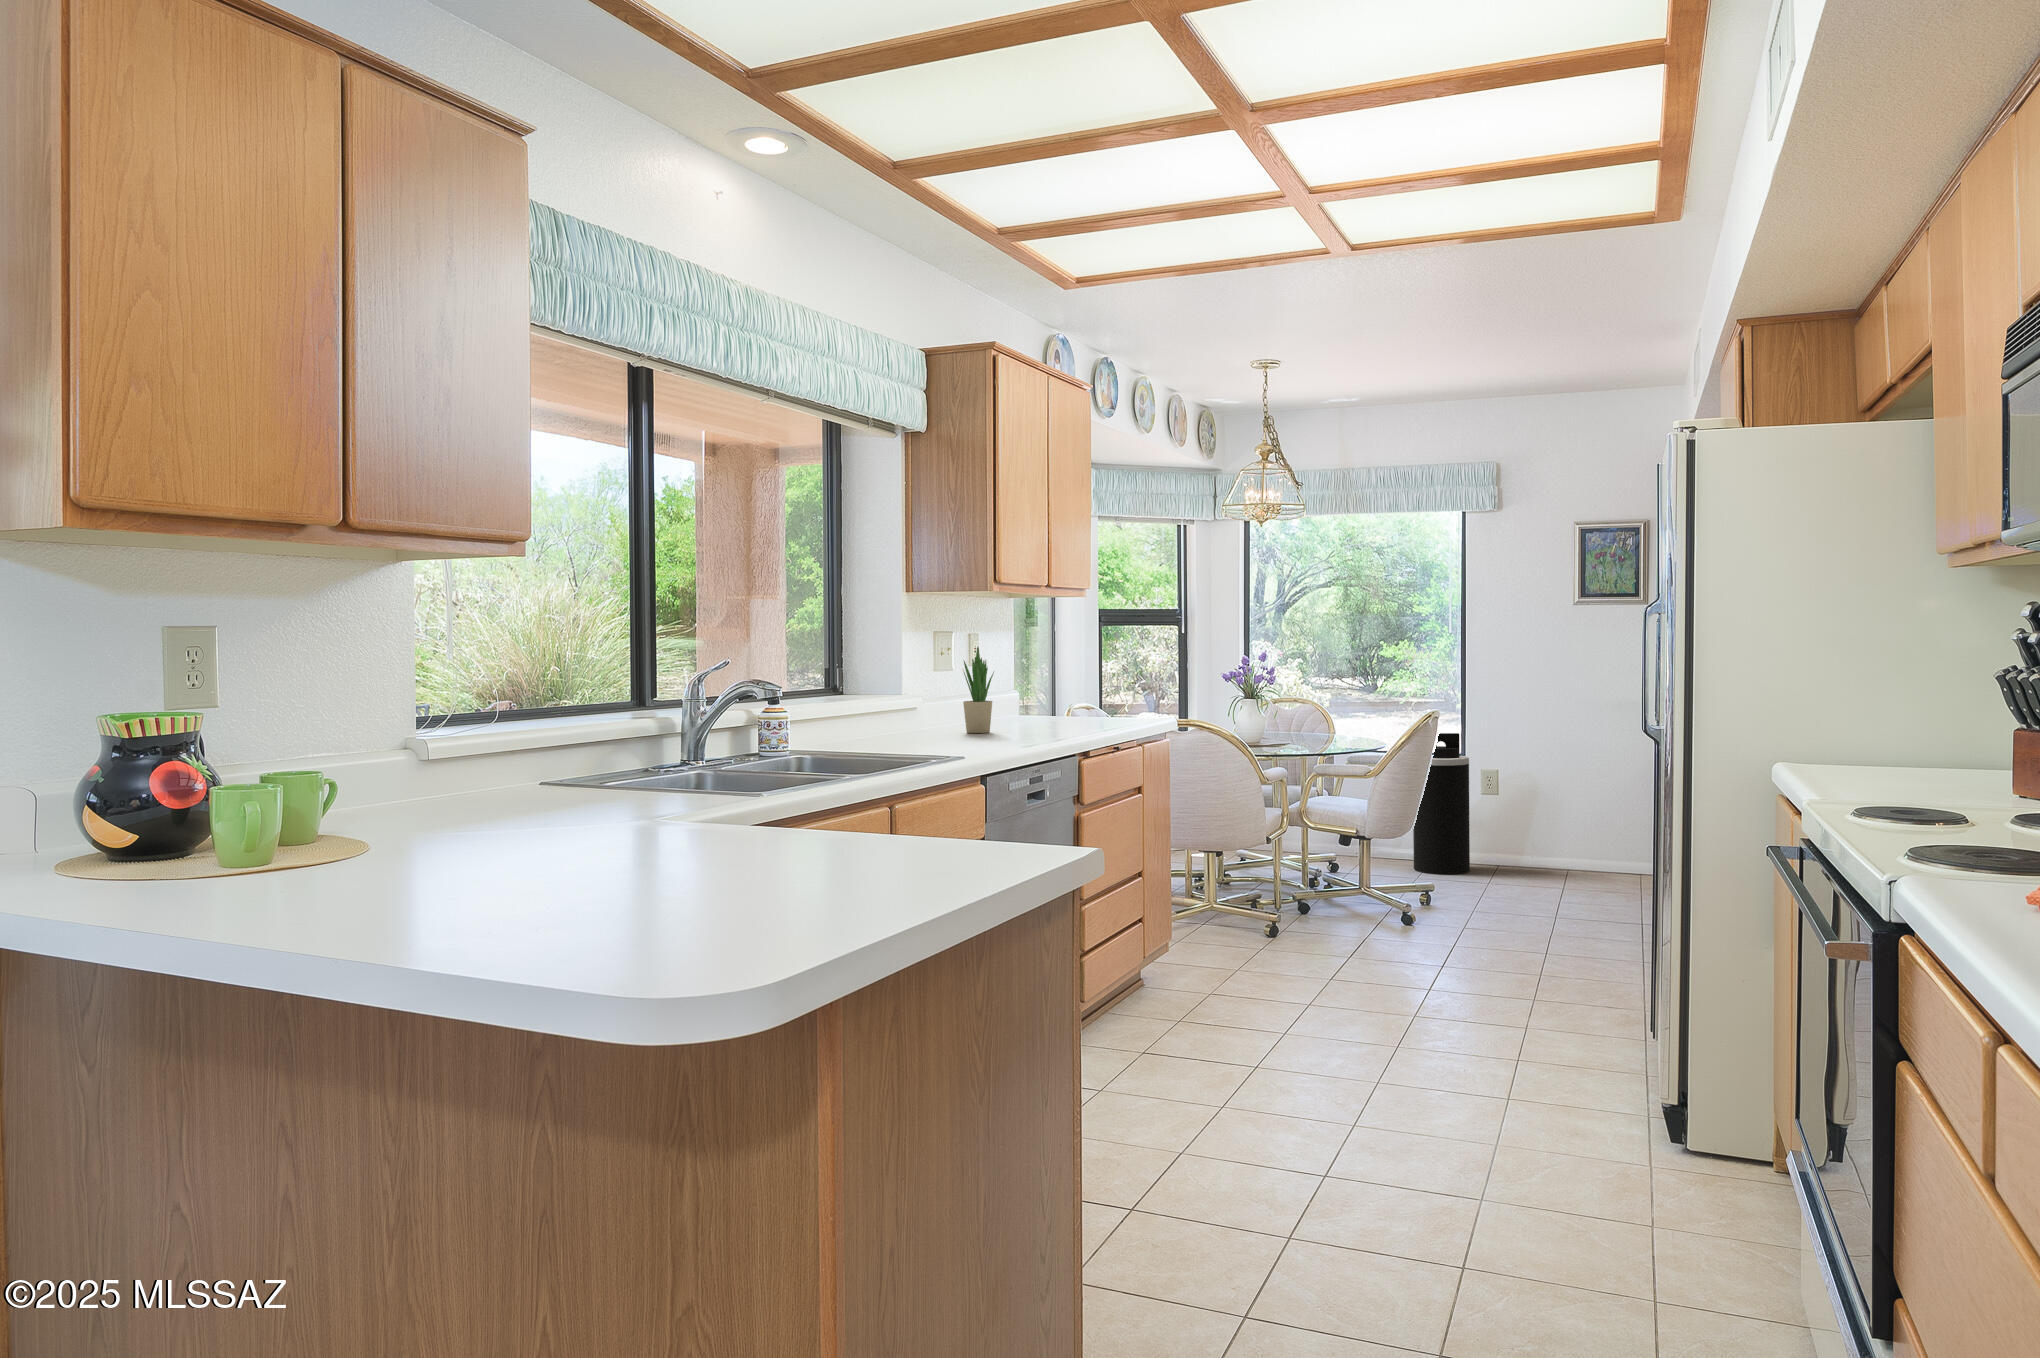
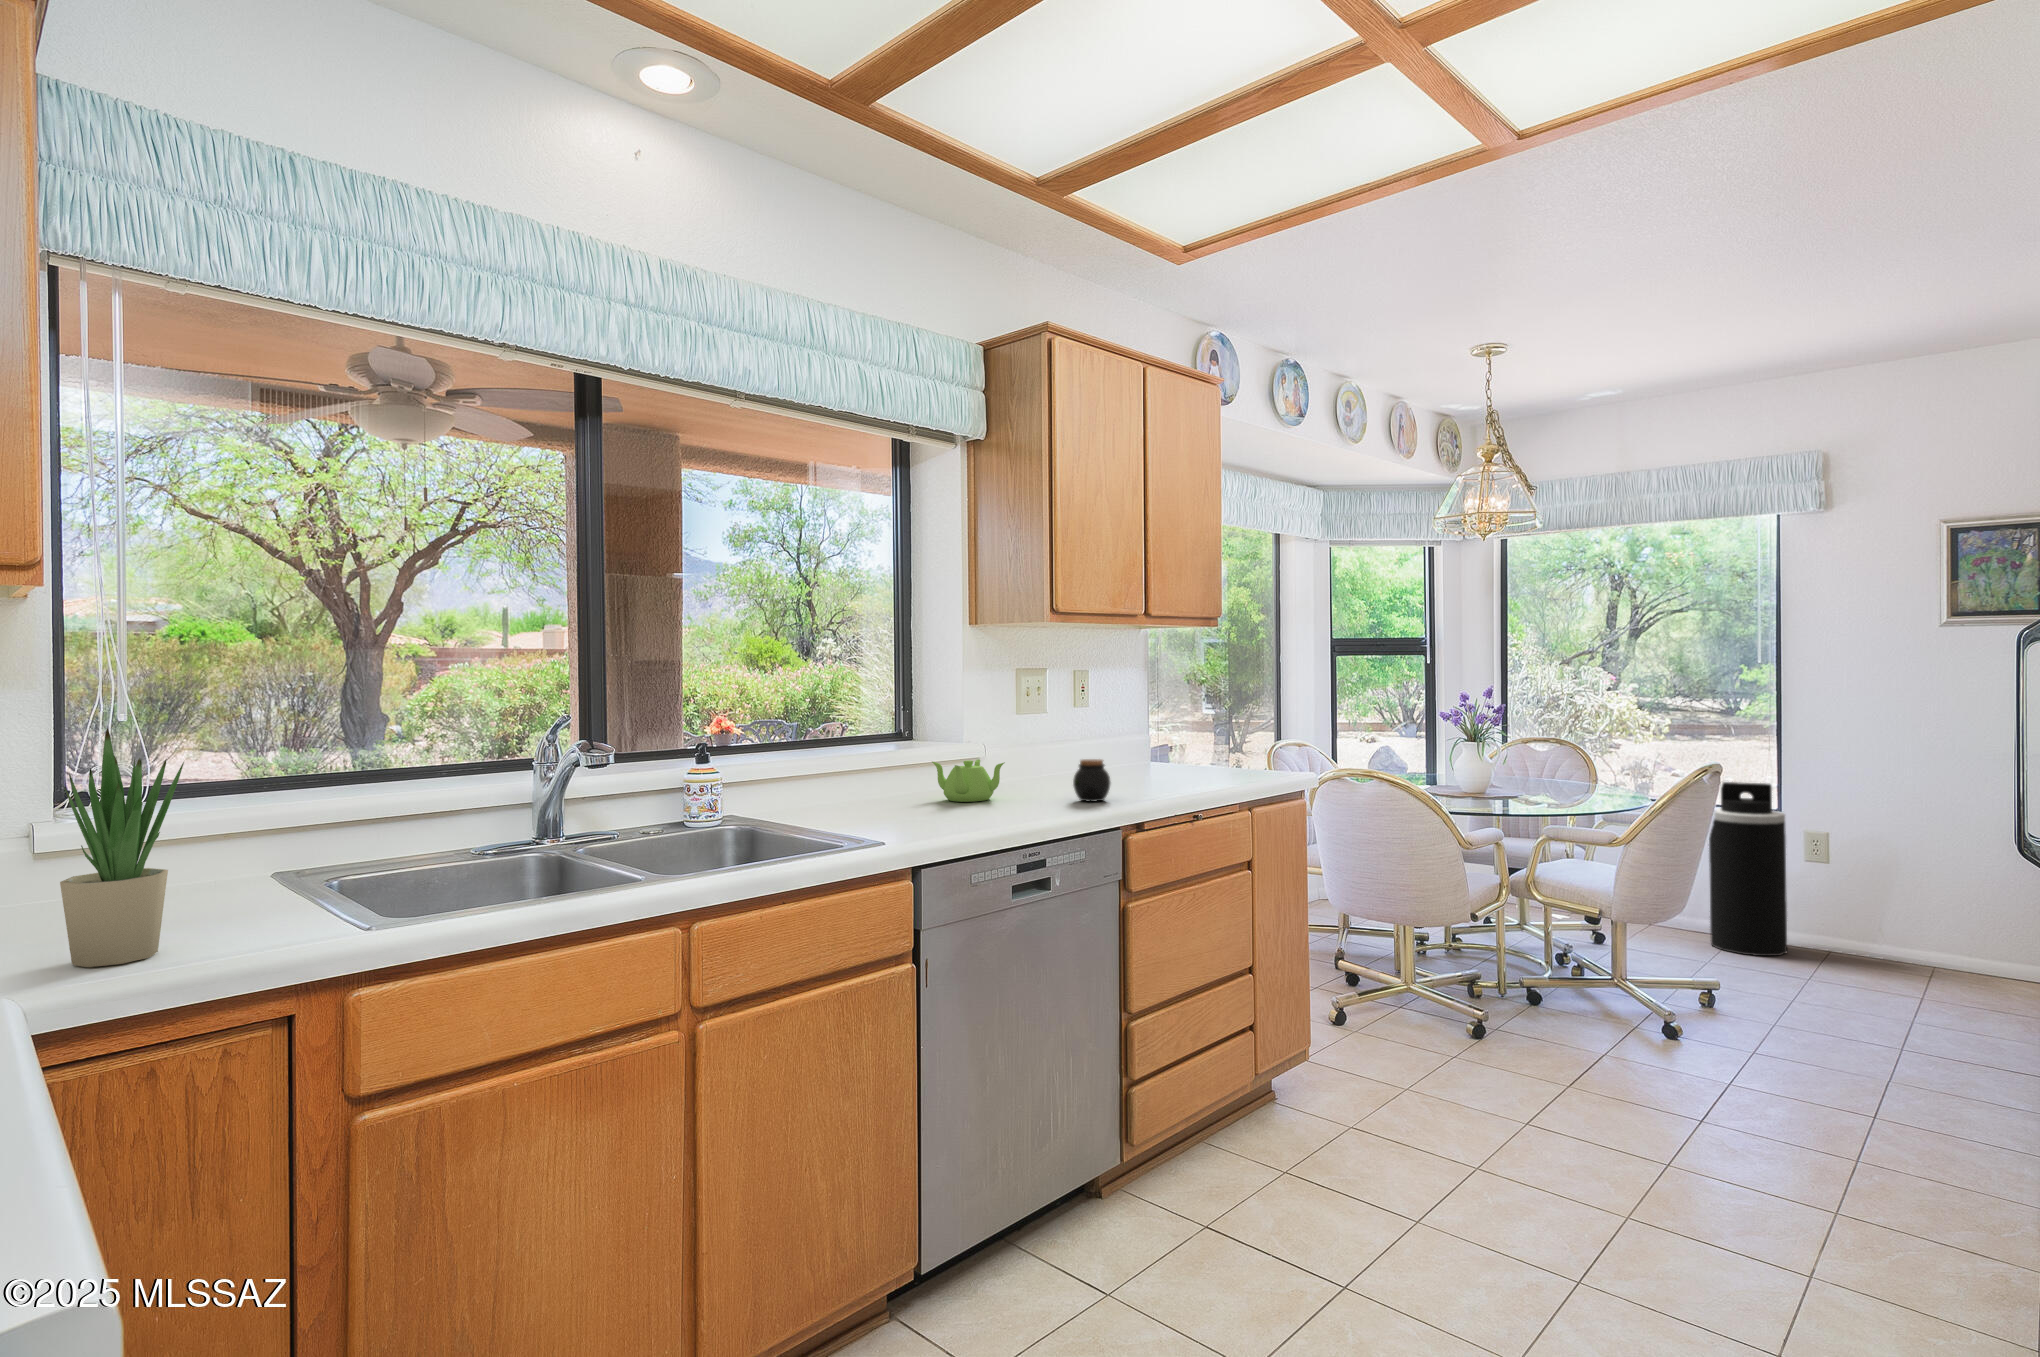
potted plant: present [963,647,994,733] -> present [60,729,184,967]
jar: none [1024,703,1054,737] -> present [1073,759,1111,802]
teapot: none [903,707,967,740] -> present [932,759,1005,802]

